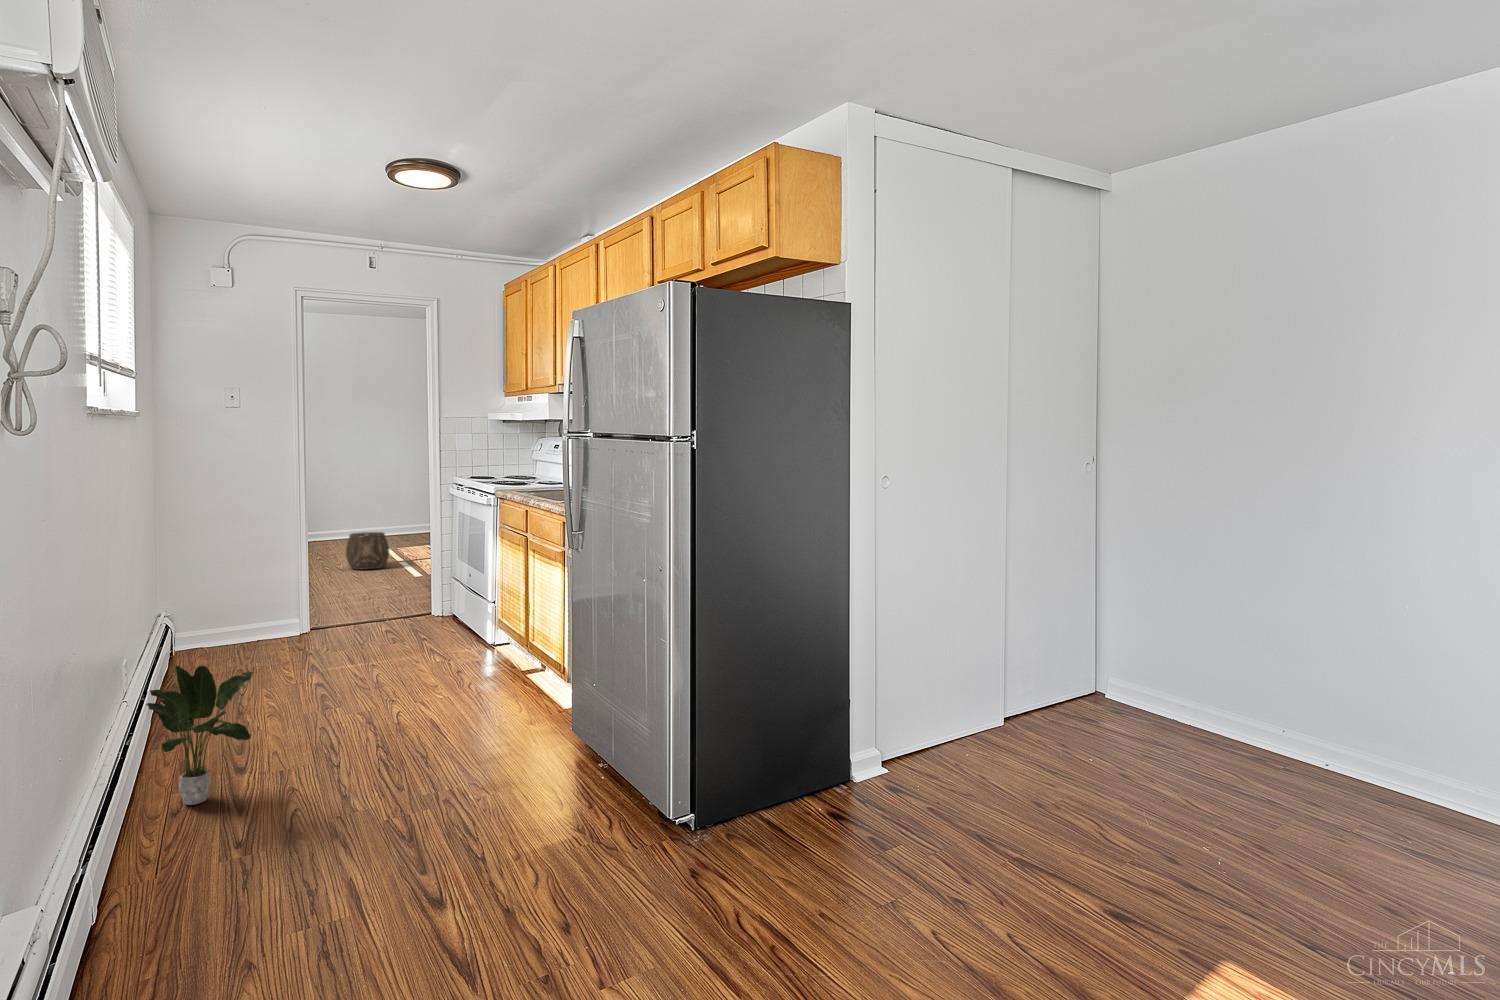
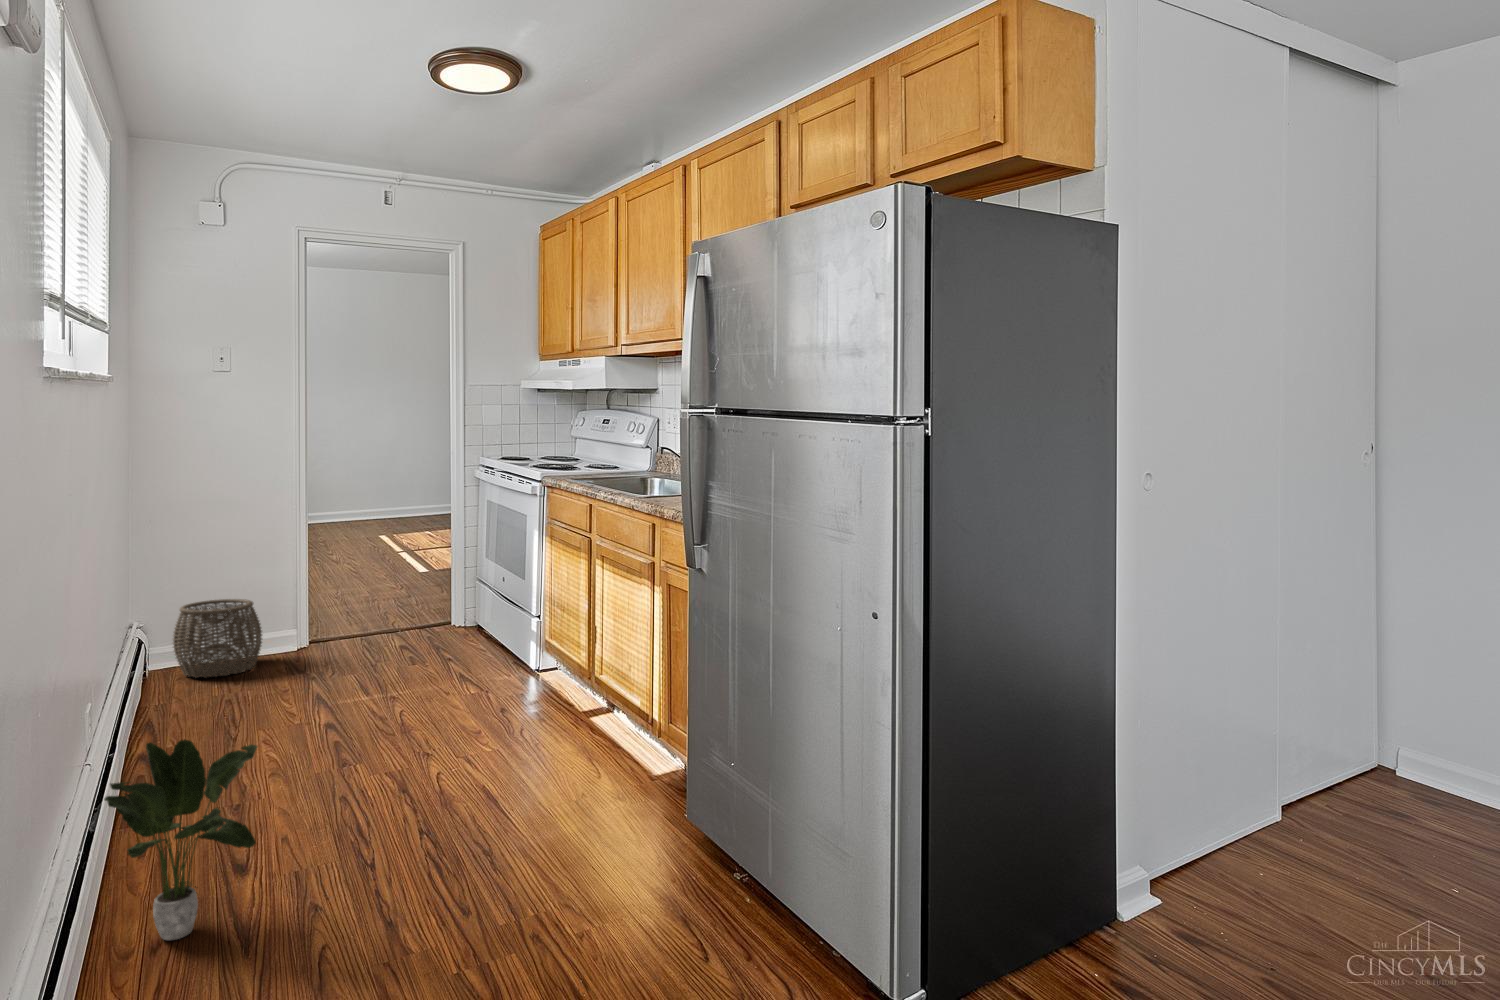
woven basket: present [346,532,389,570] -> present [173,599,262,678]

